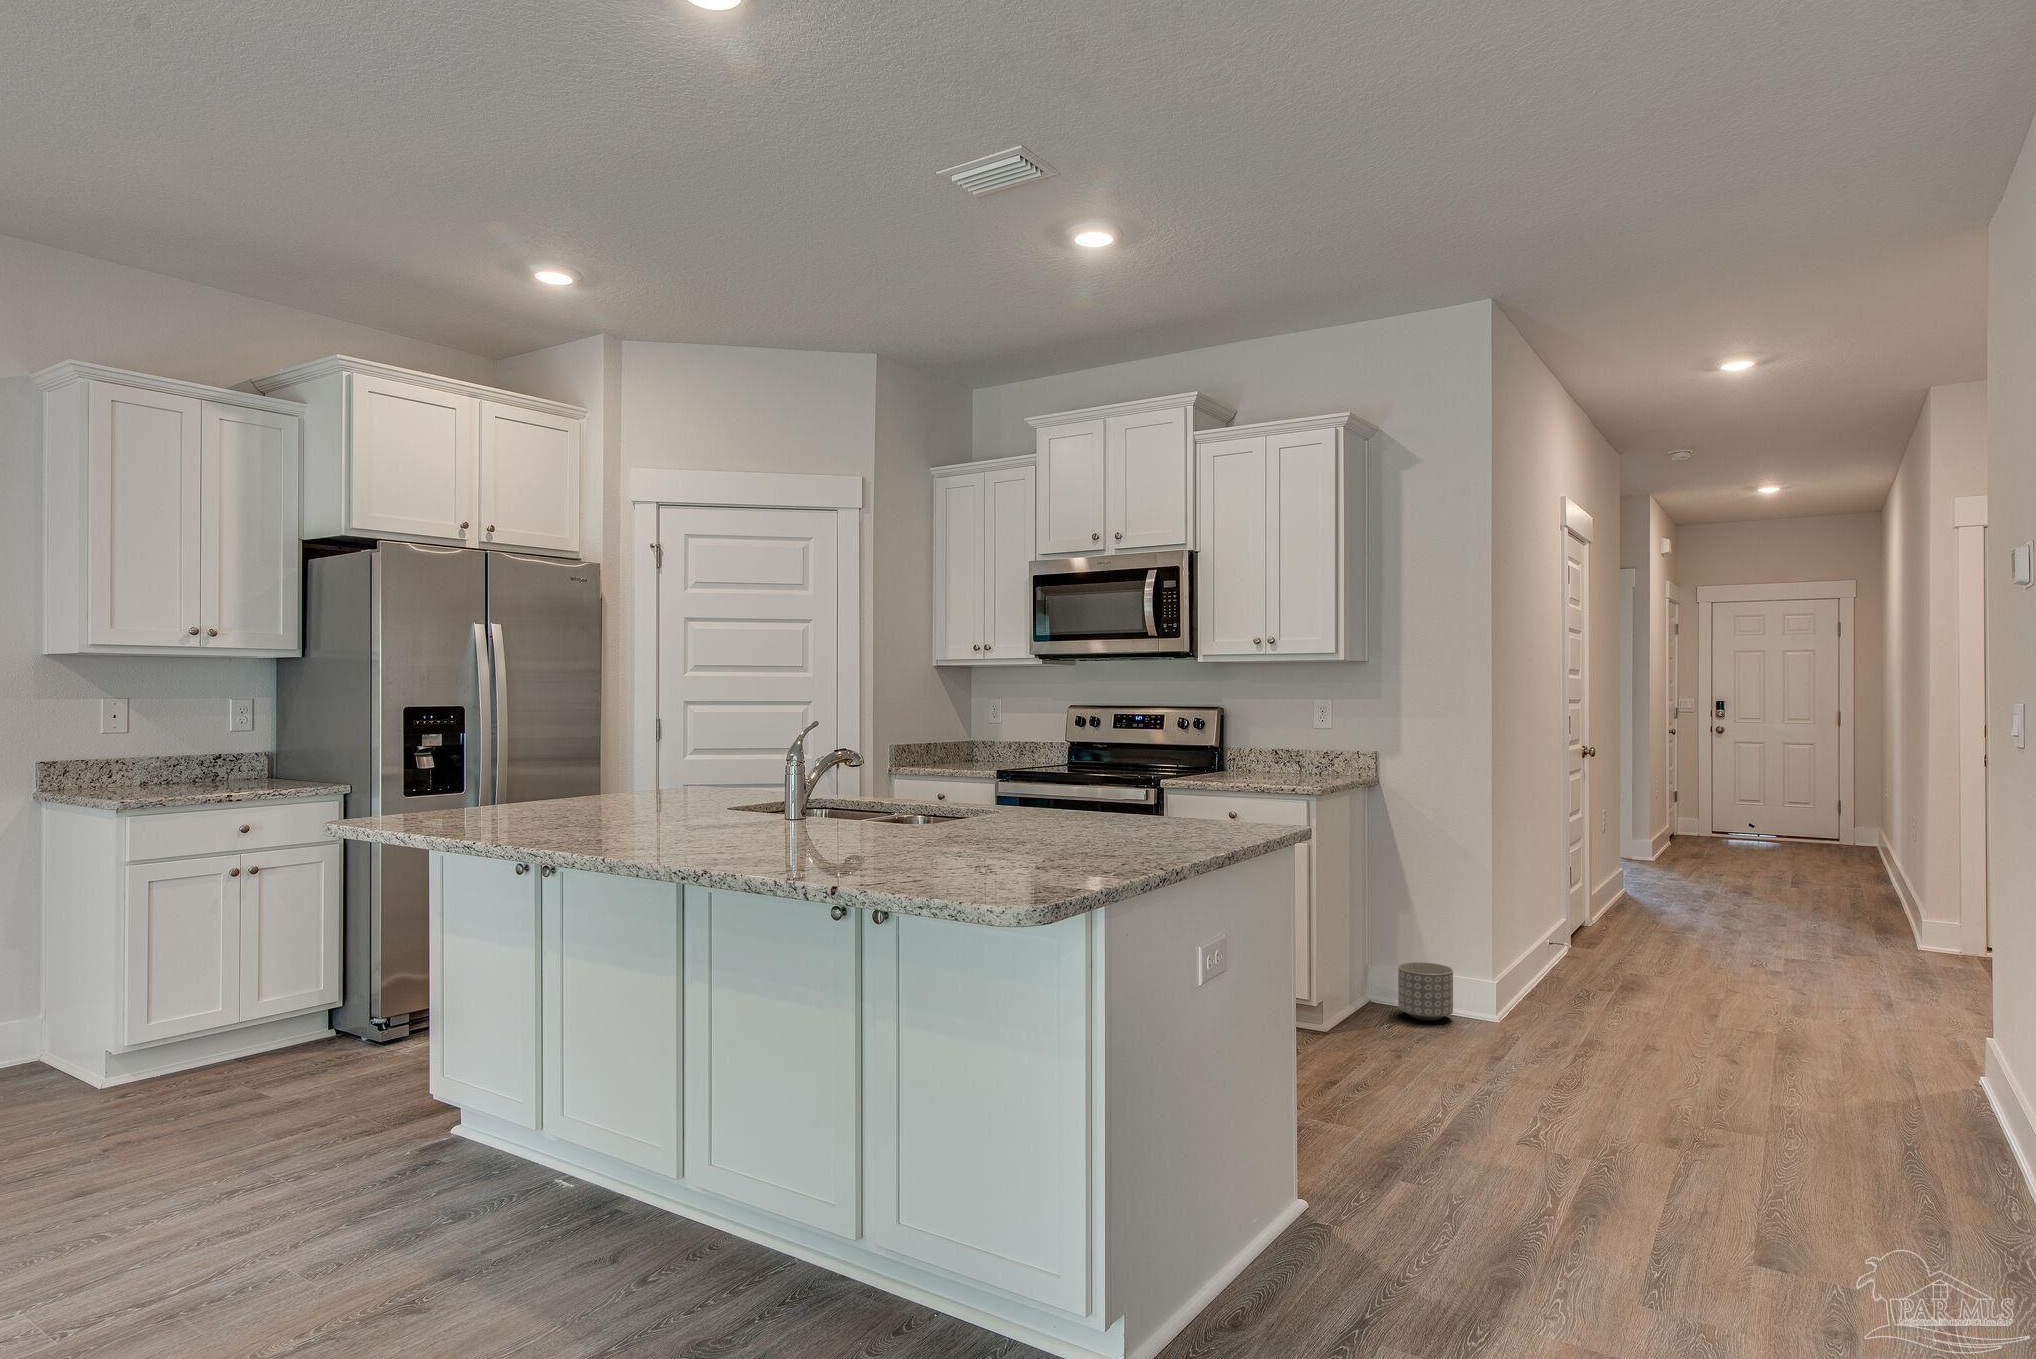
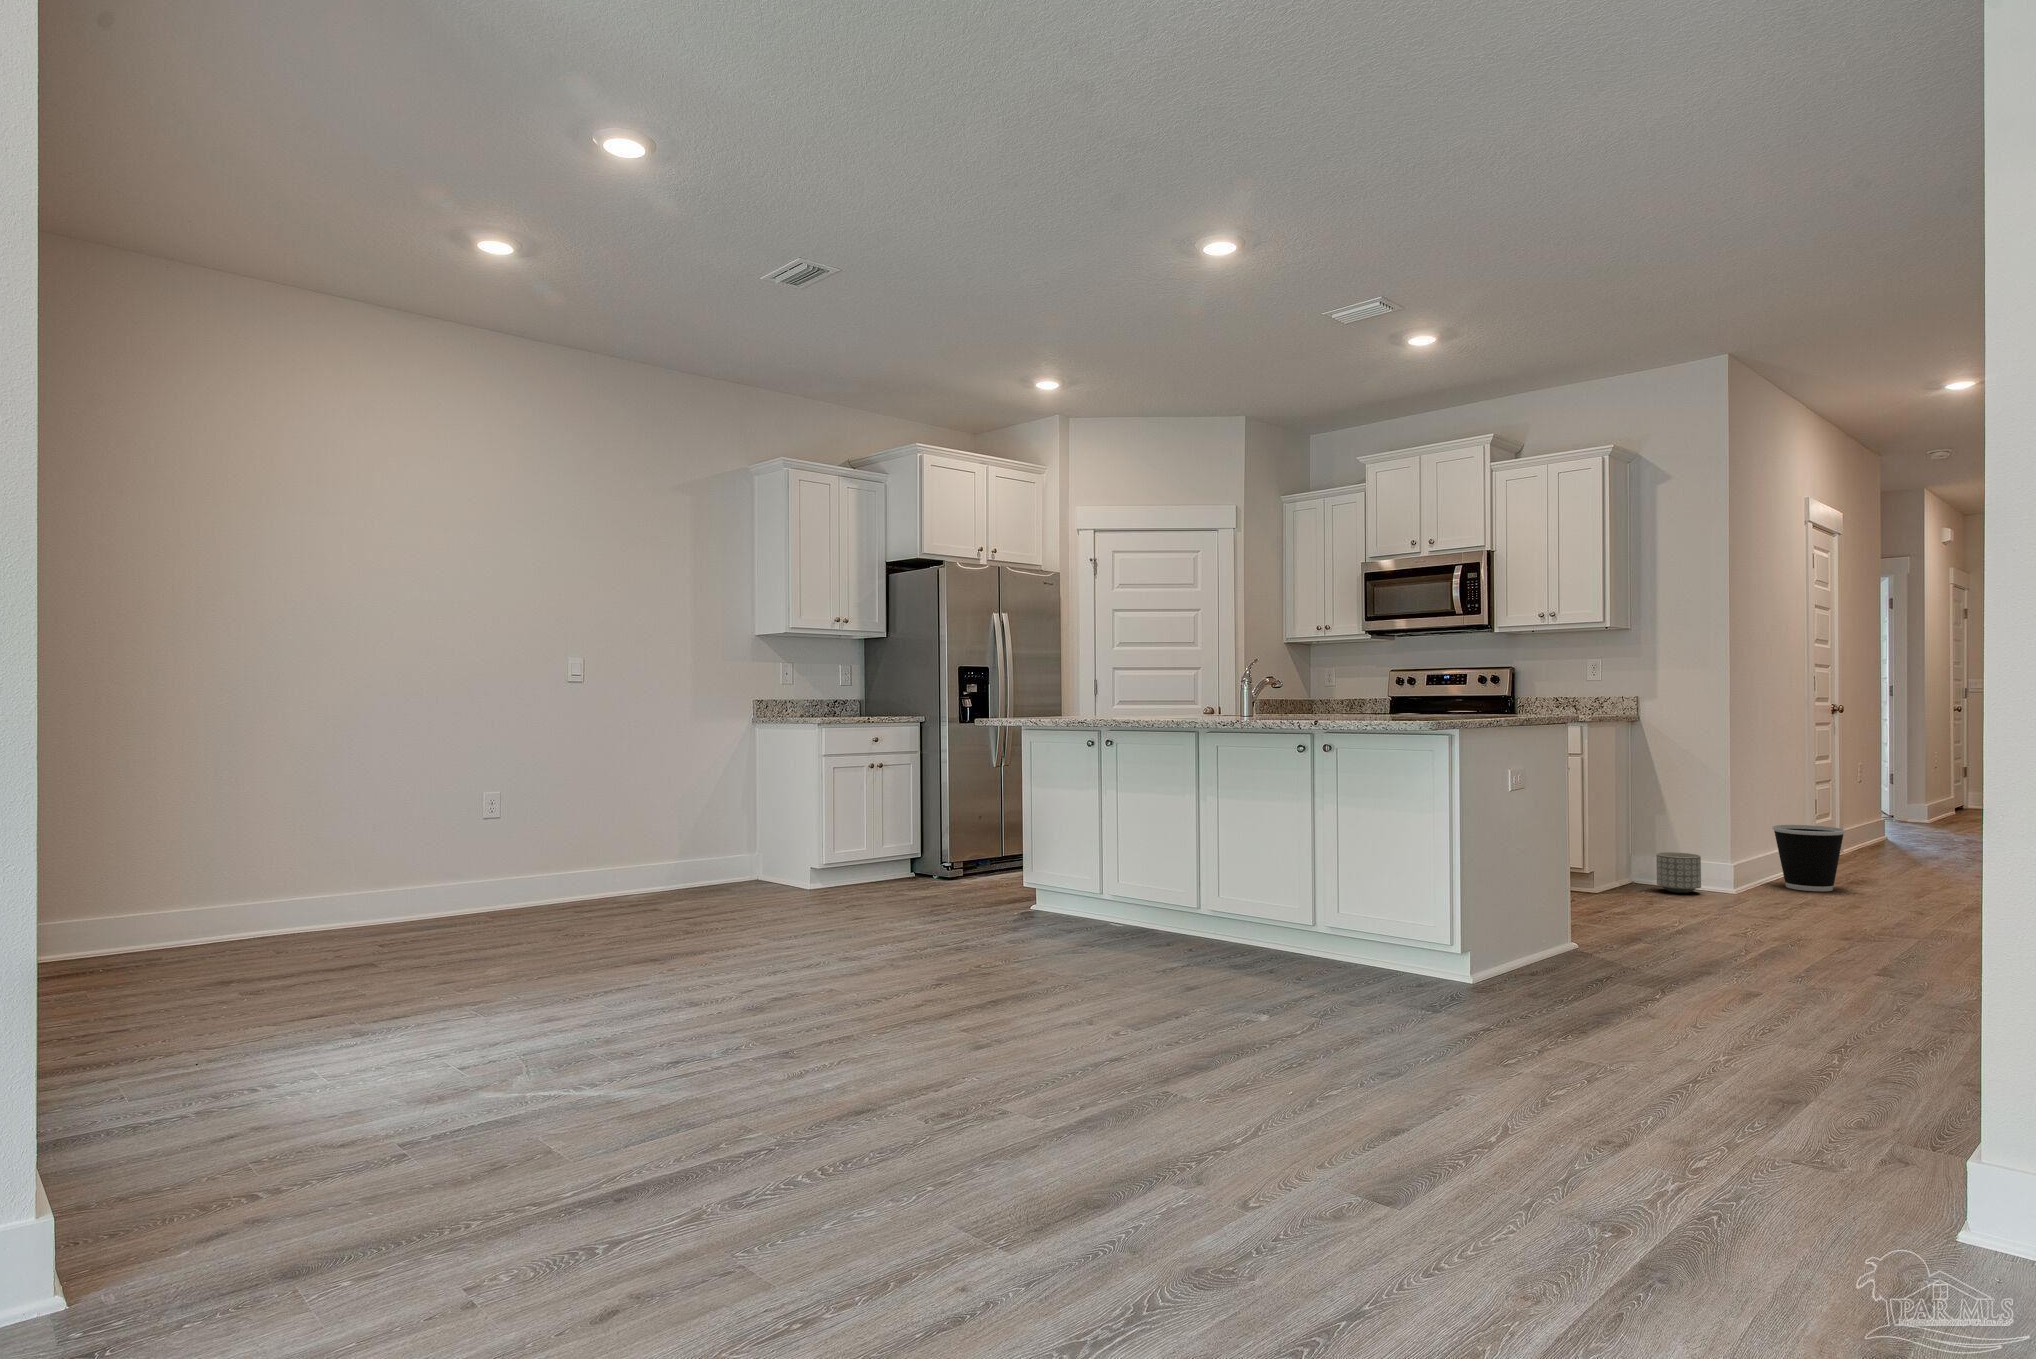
wastebasket: none [1533,915,1619,1006] -> present [1772,825,1845,891]

